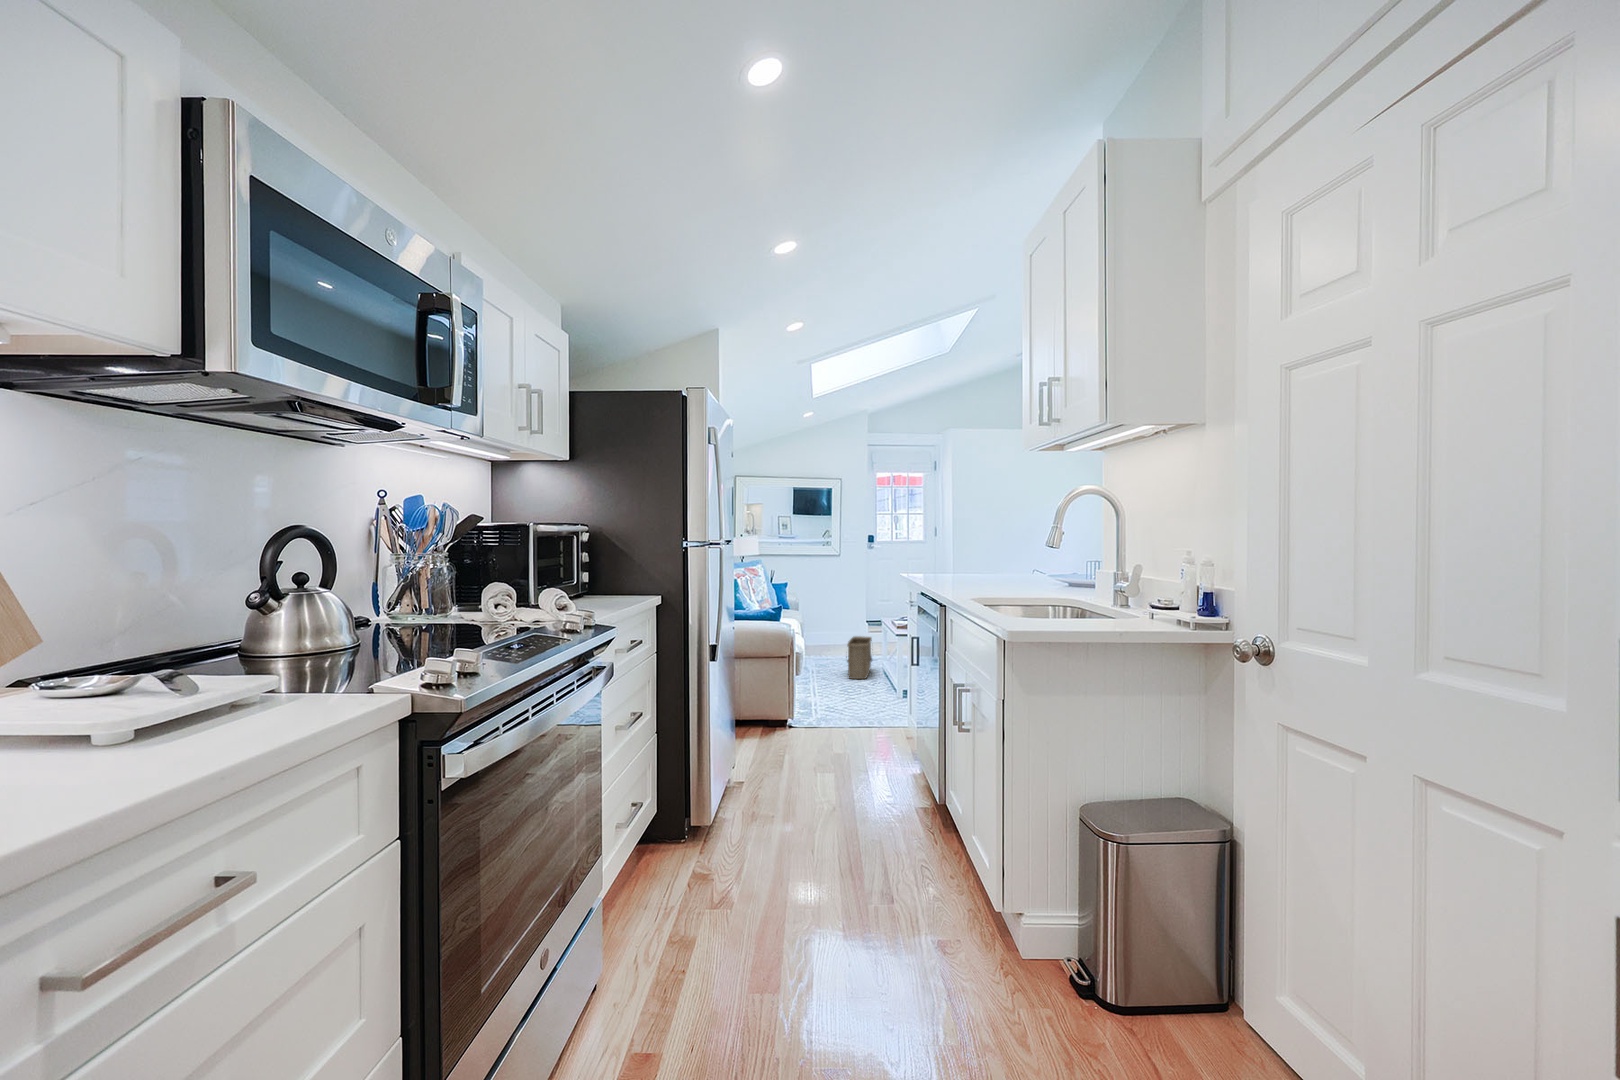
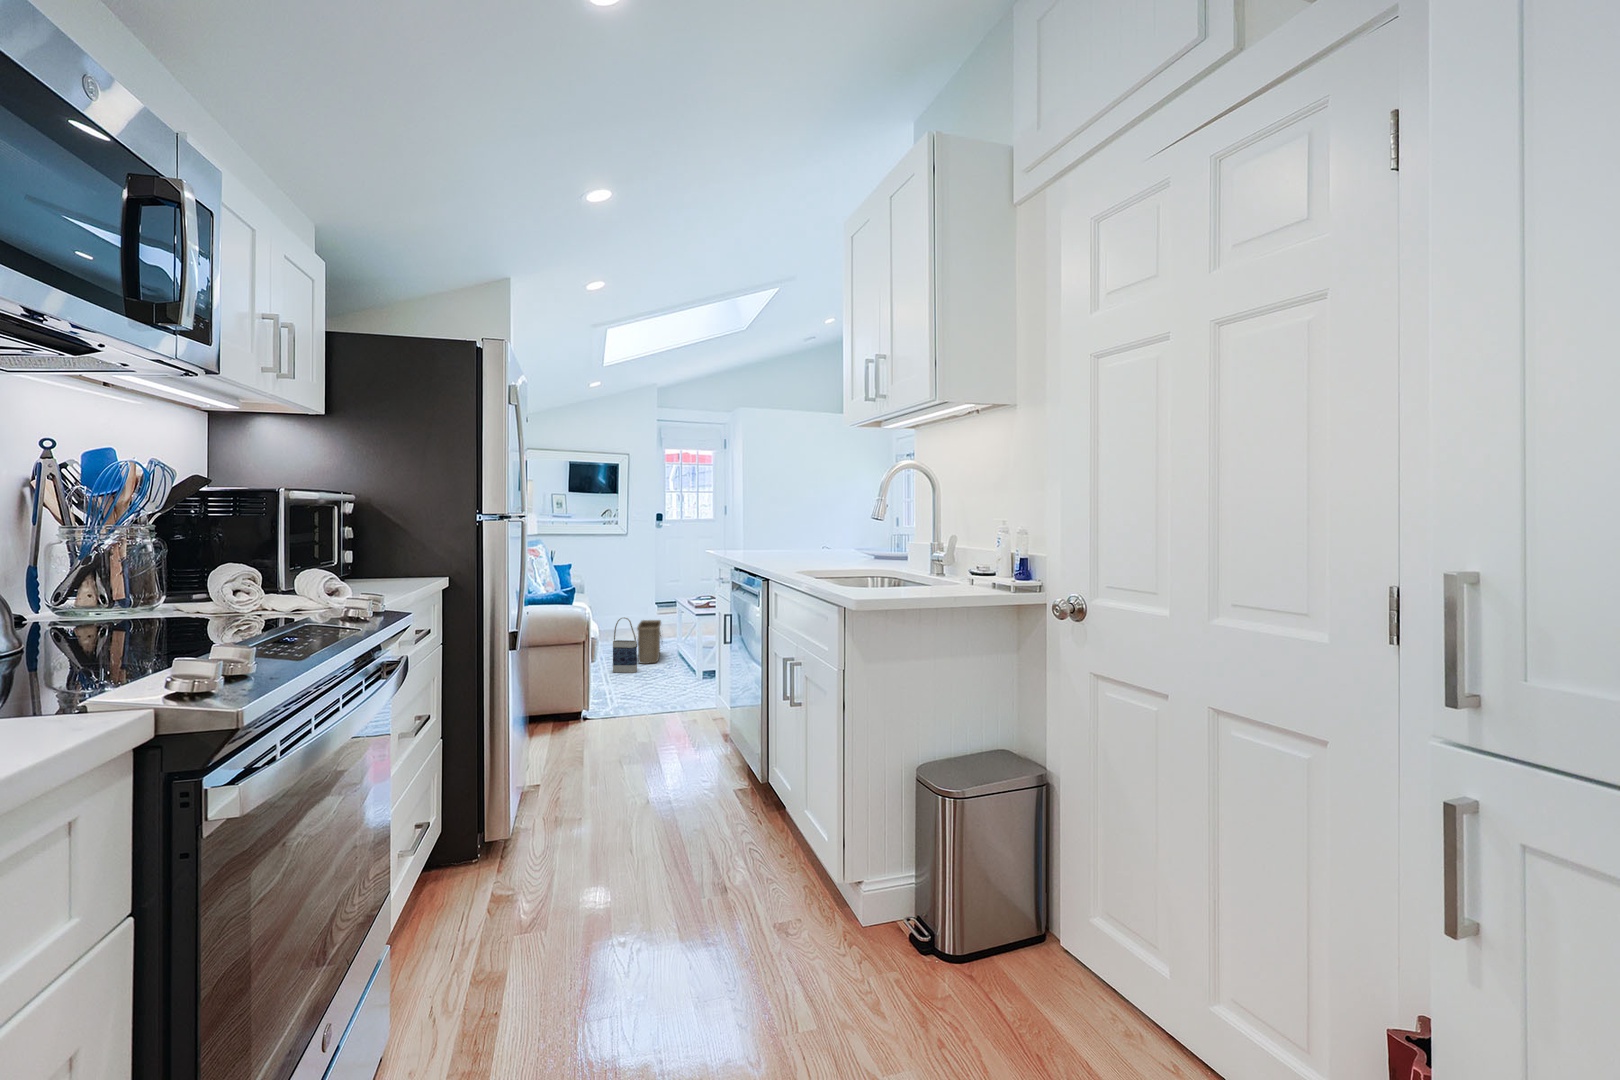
bag: none [823,633,846,687] -> present [613,617,637,673]

